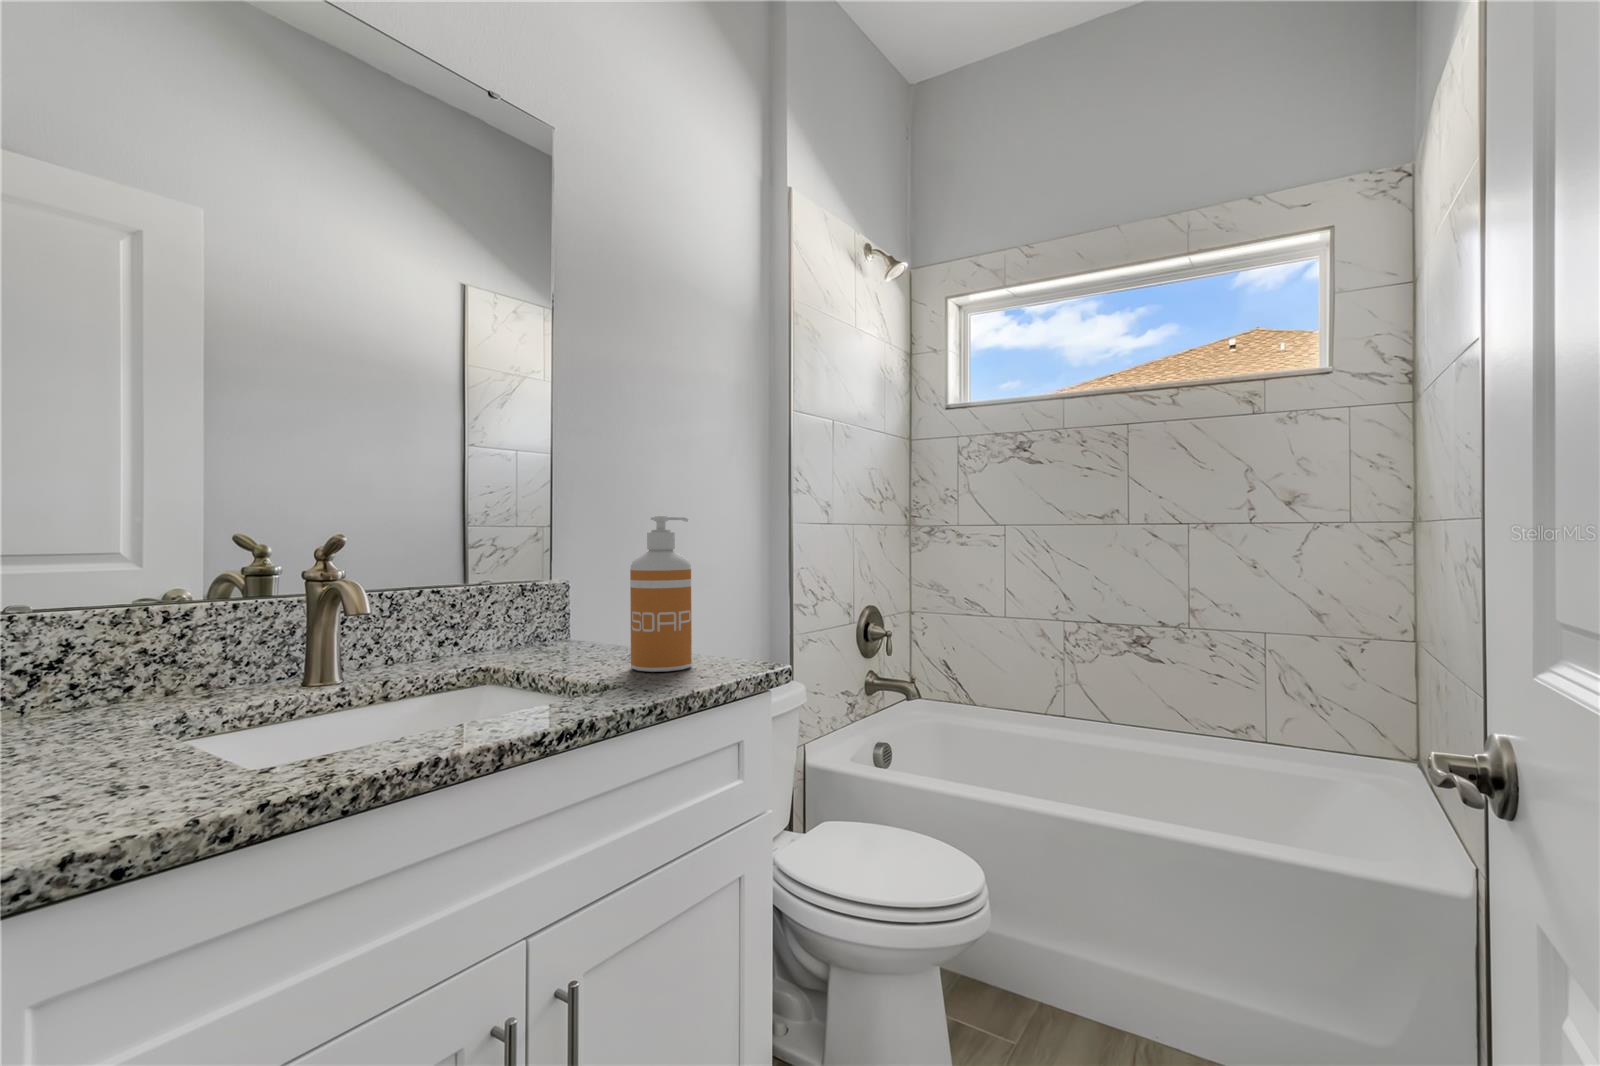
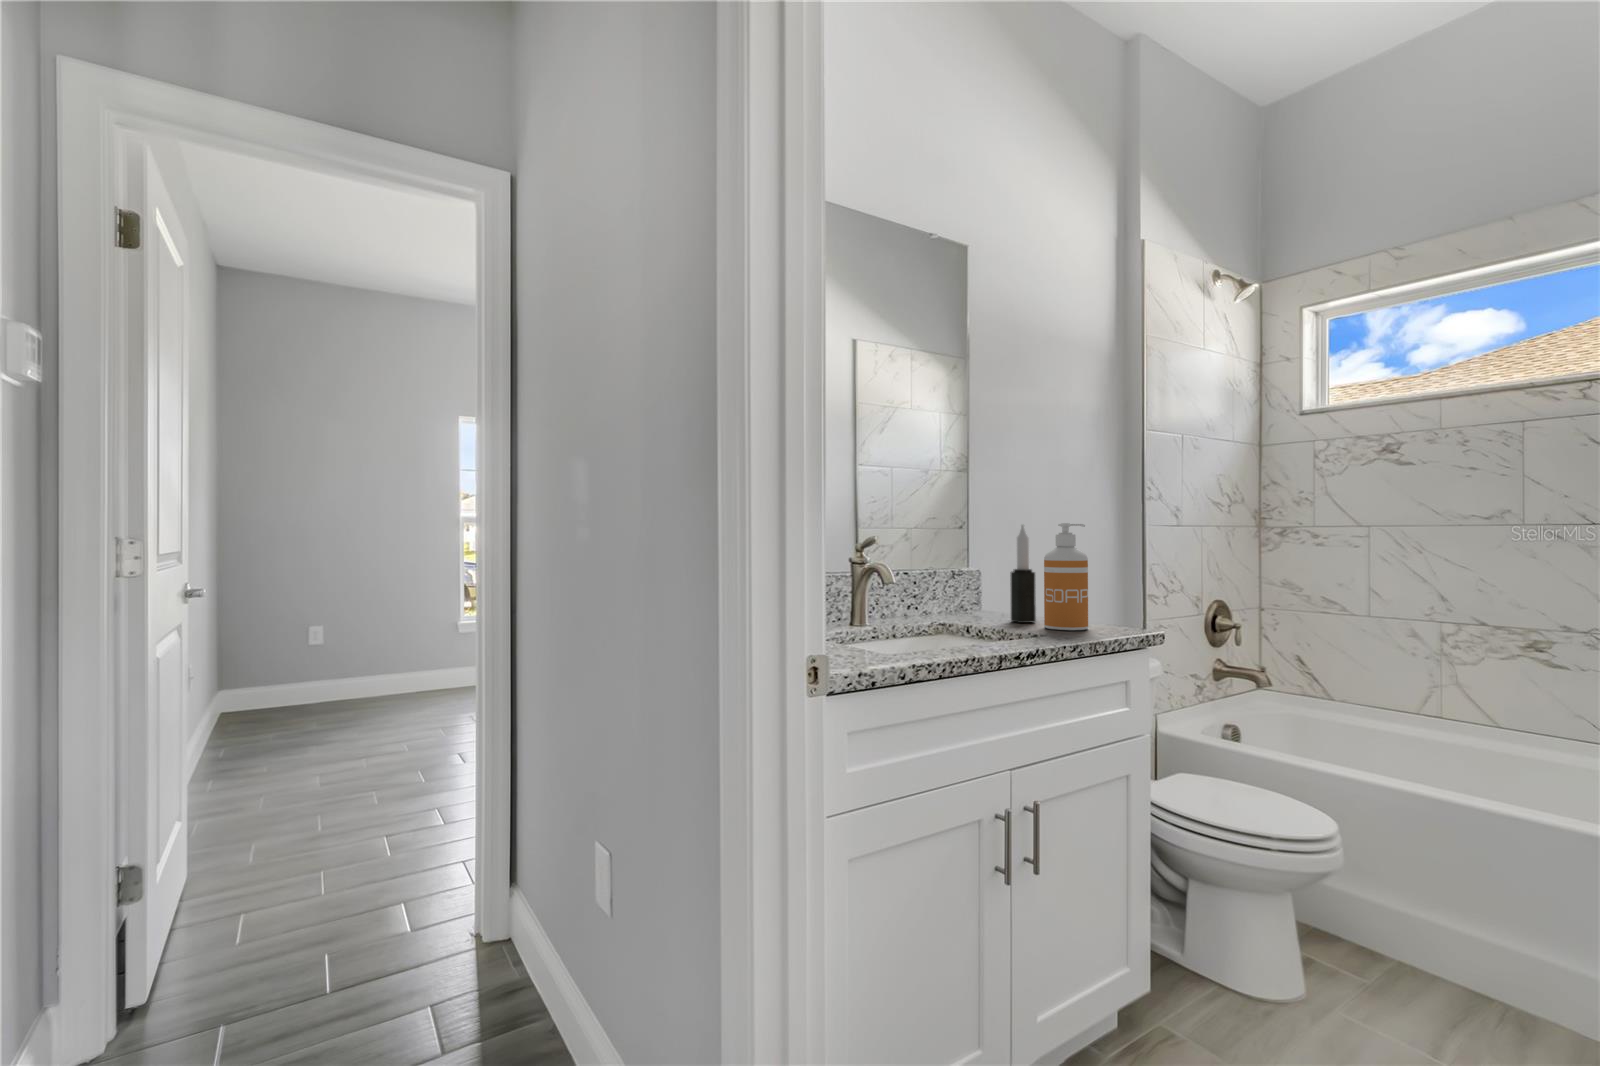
candle: none [593,518,627,661] -> present [1010,525,1036,623]

